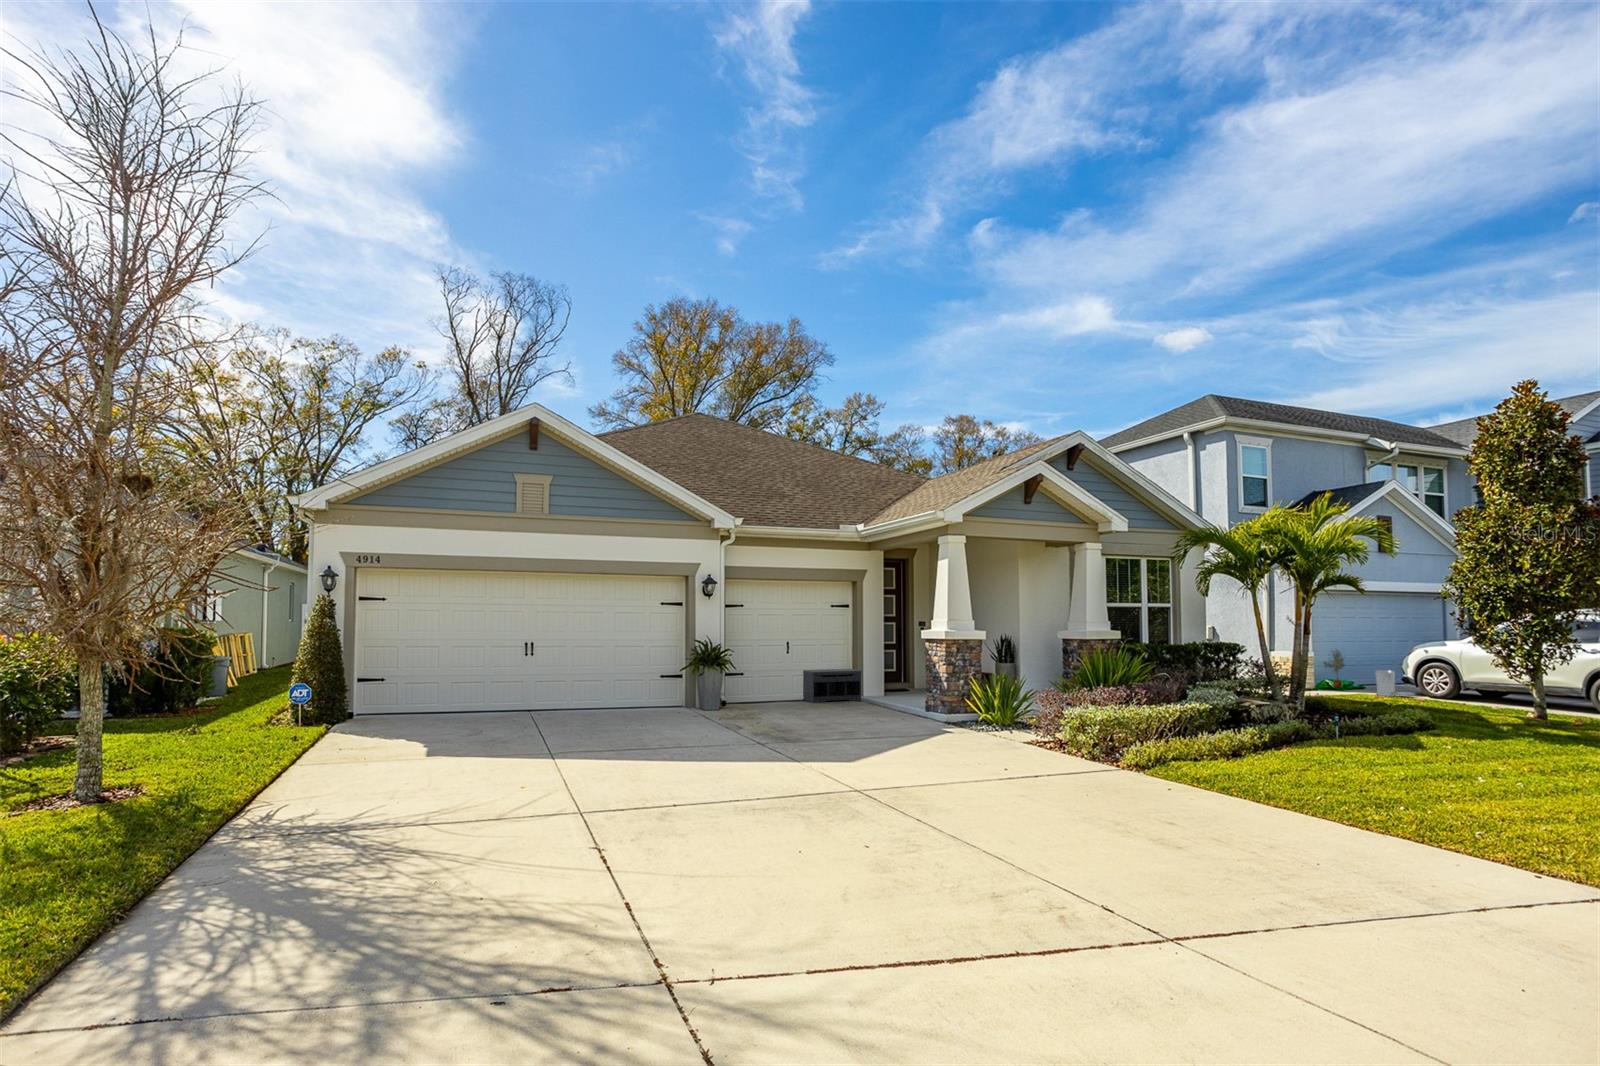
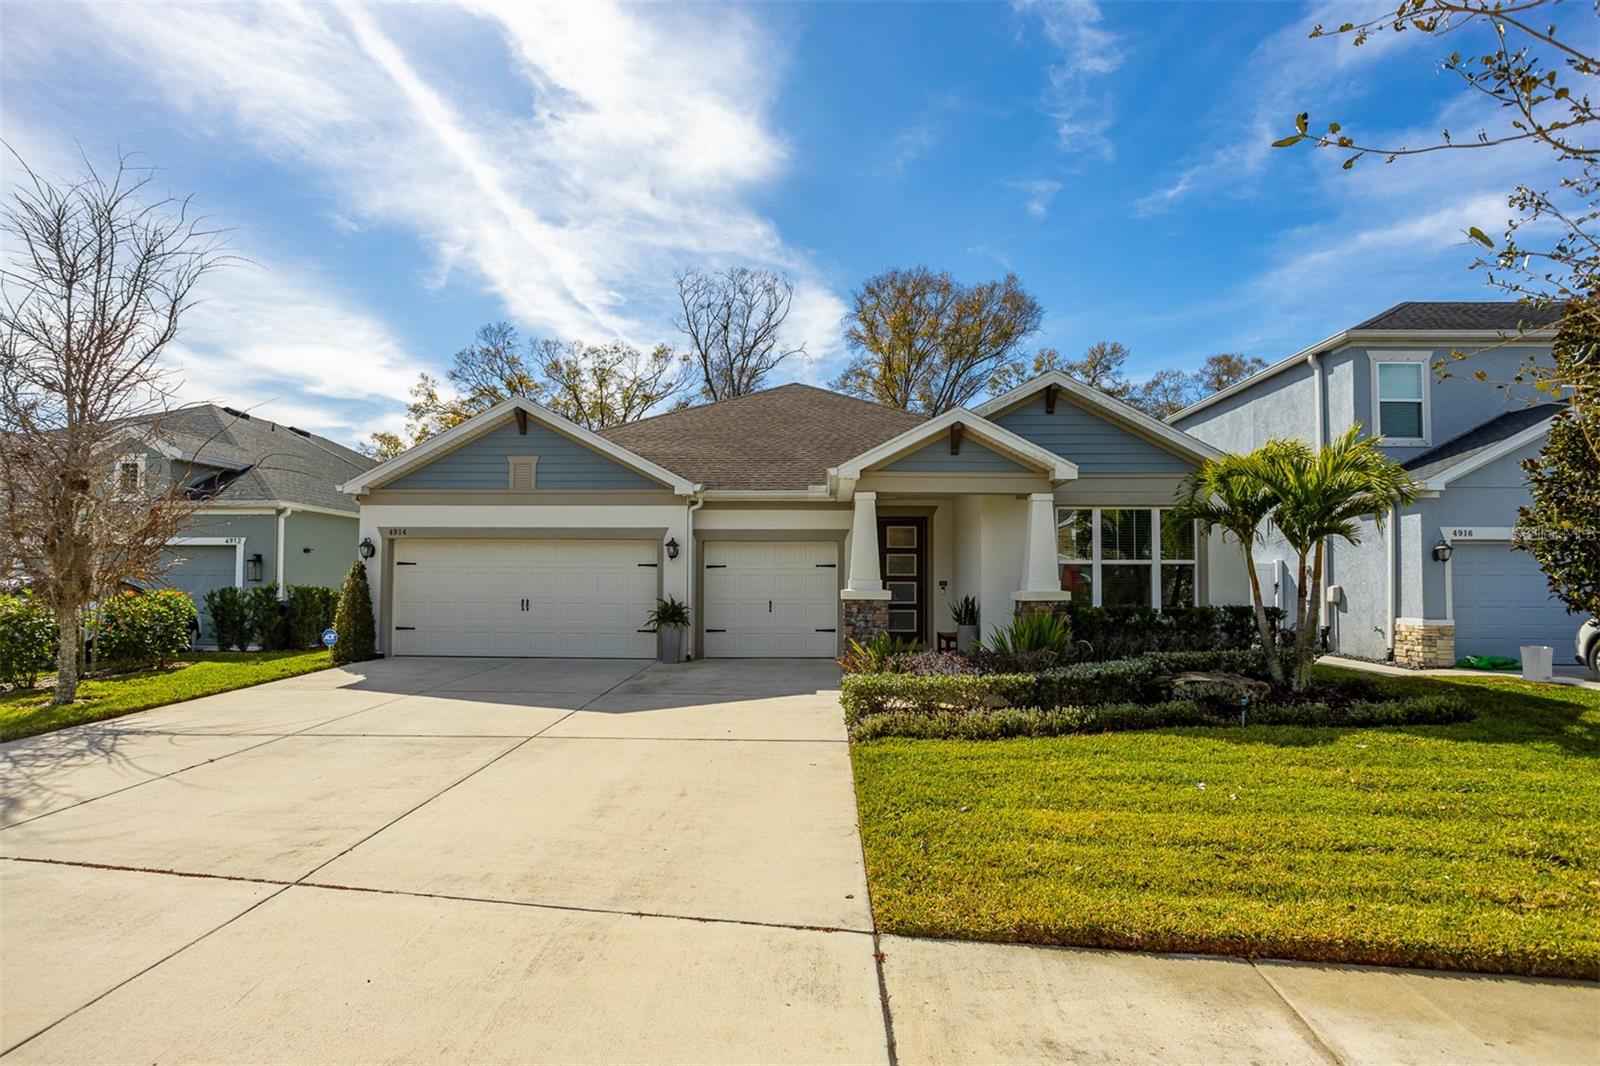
potted tree: present [1323,650,1345,688] -> none [1465,614,1503,667]
bench: present [803,669,861,703] -> none [773,626,825,657]

